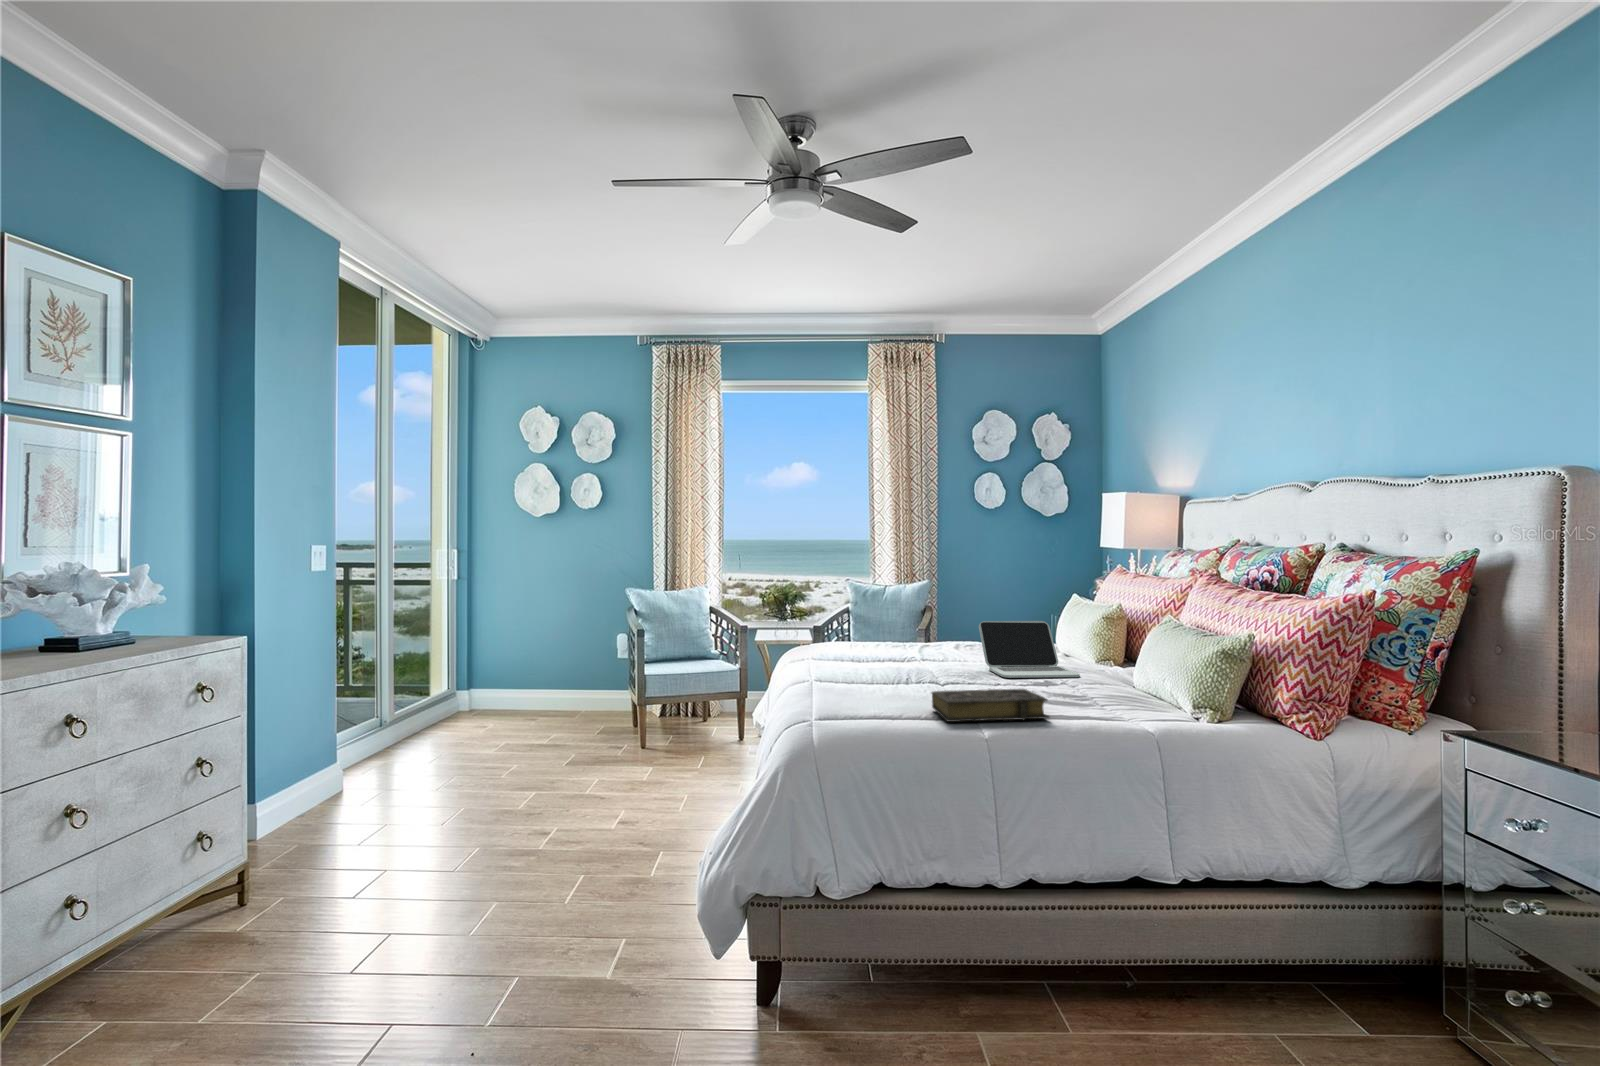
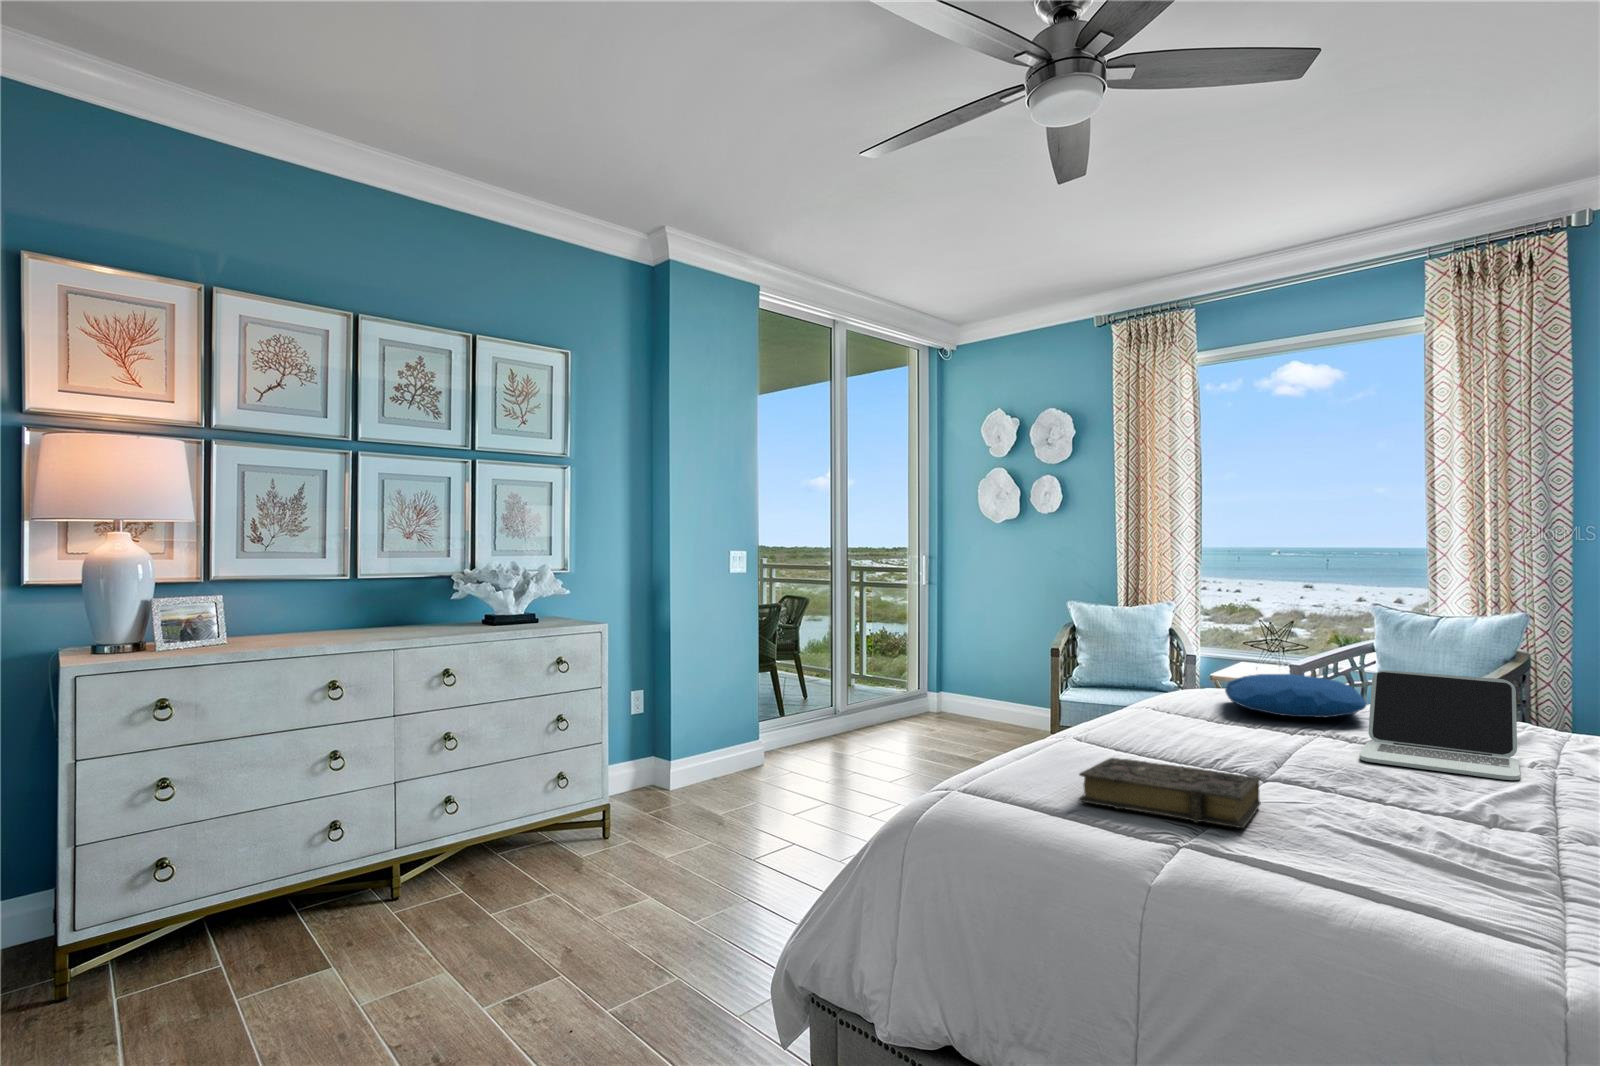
pillow: none [861,631,961,658] -> present [1225,674,1367,717]

